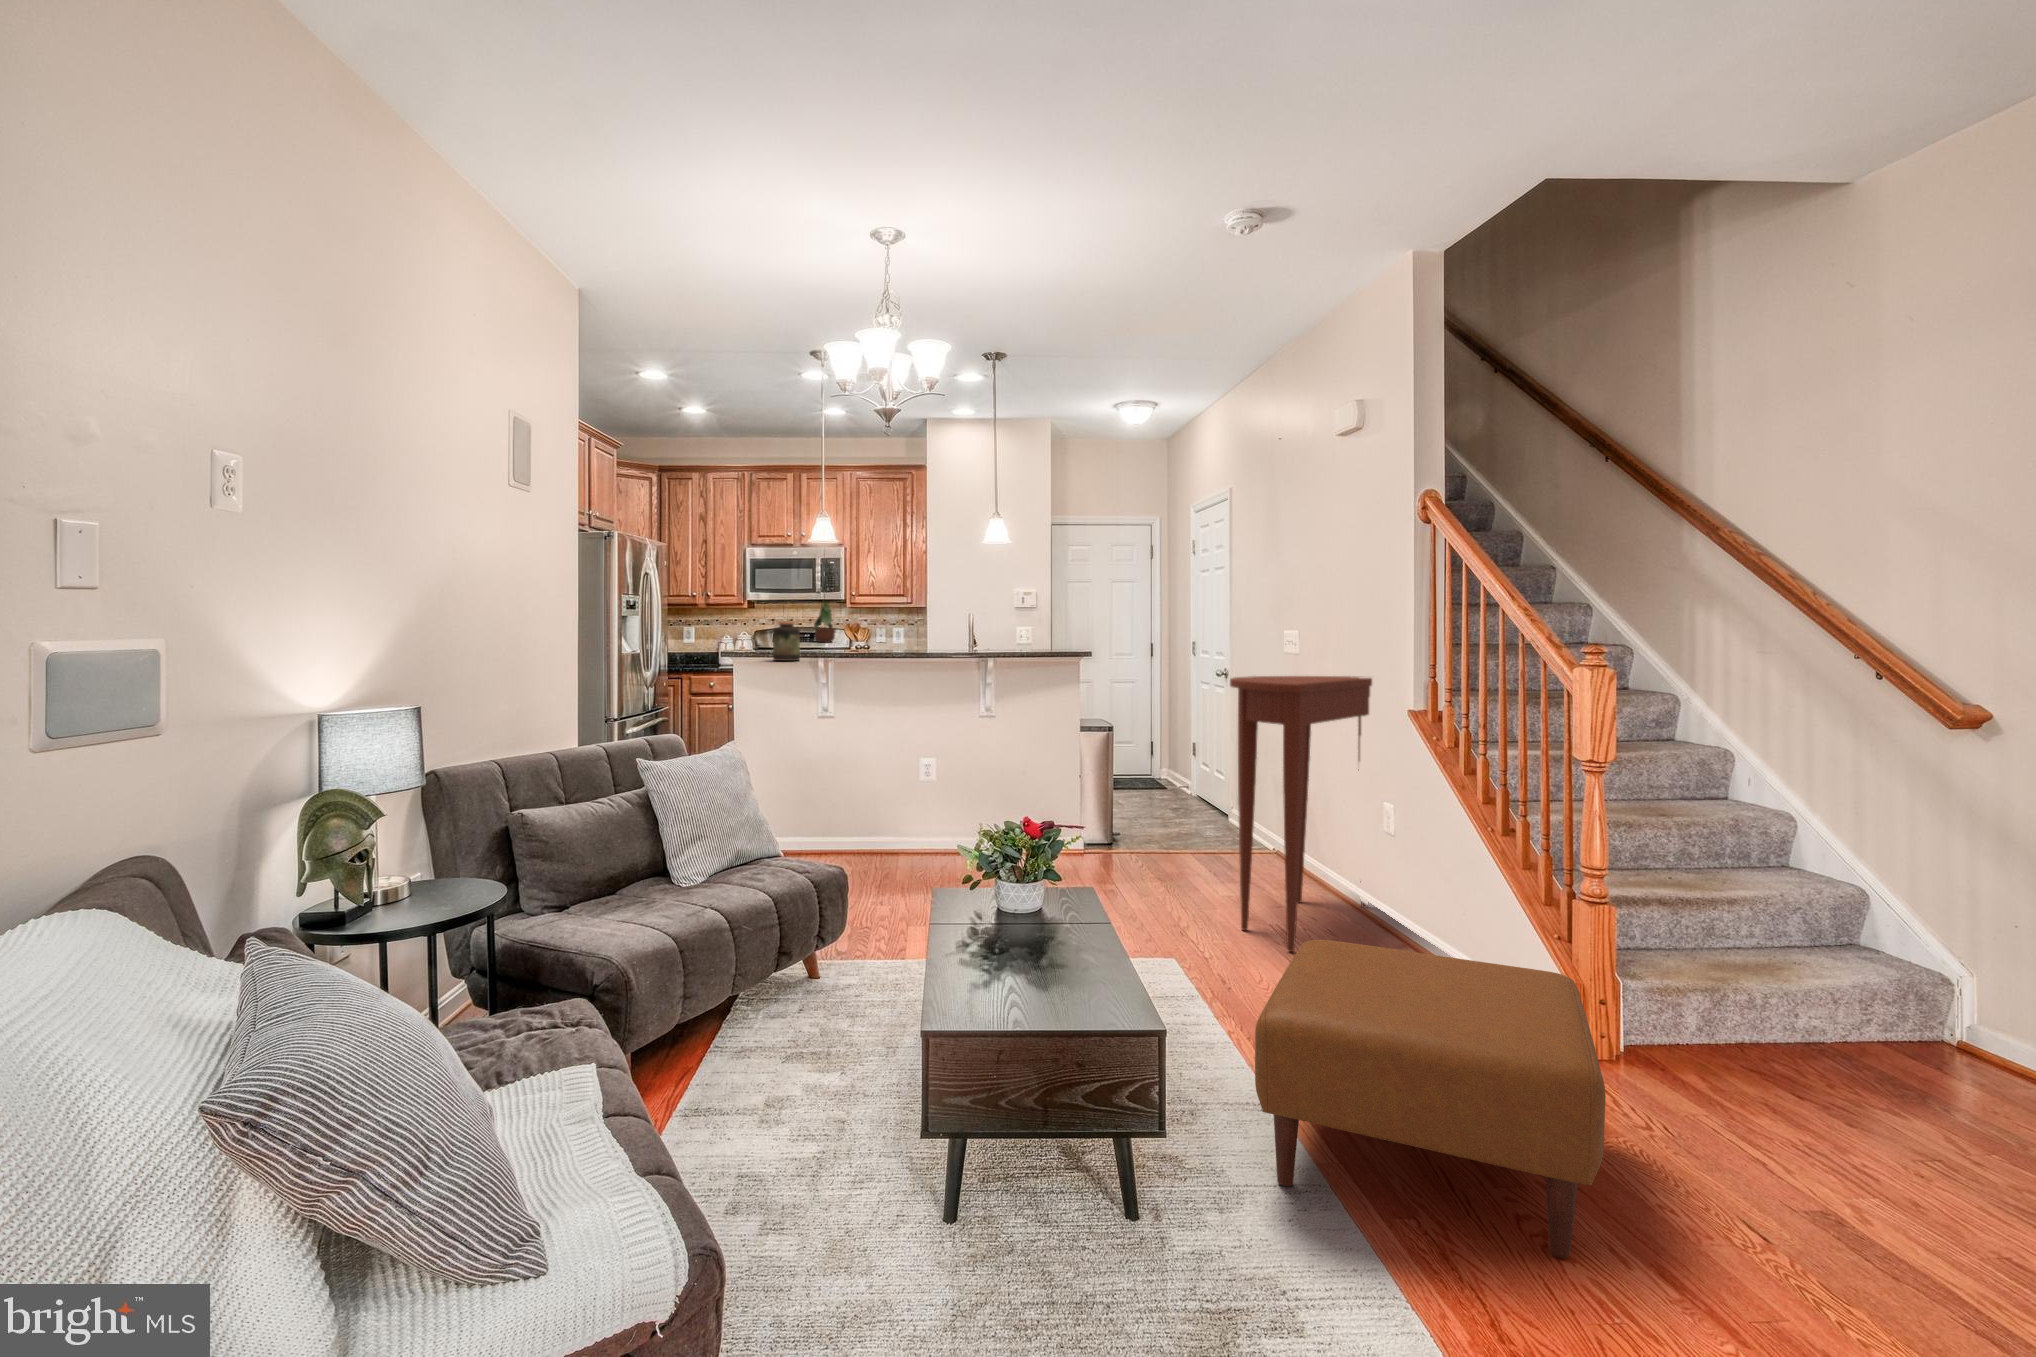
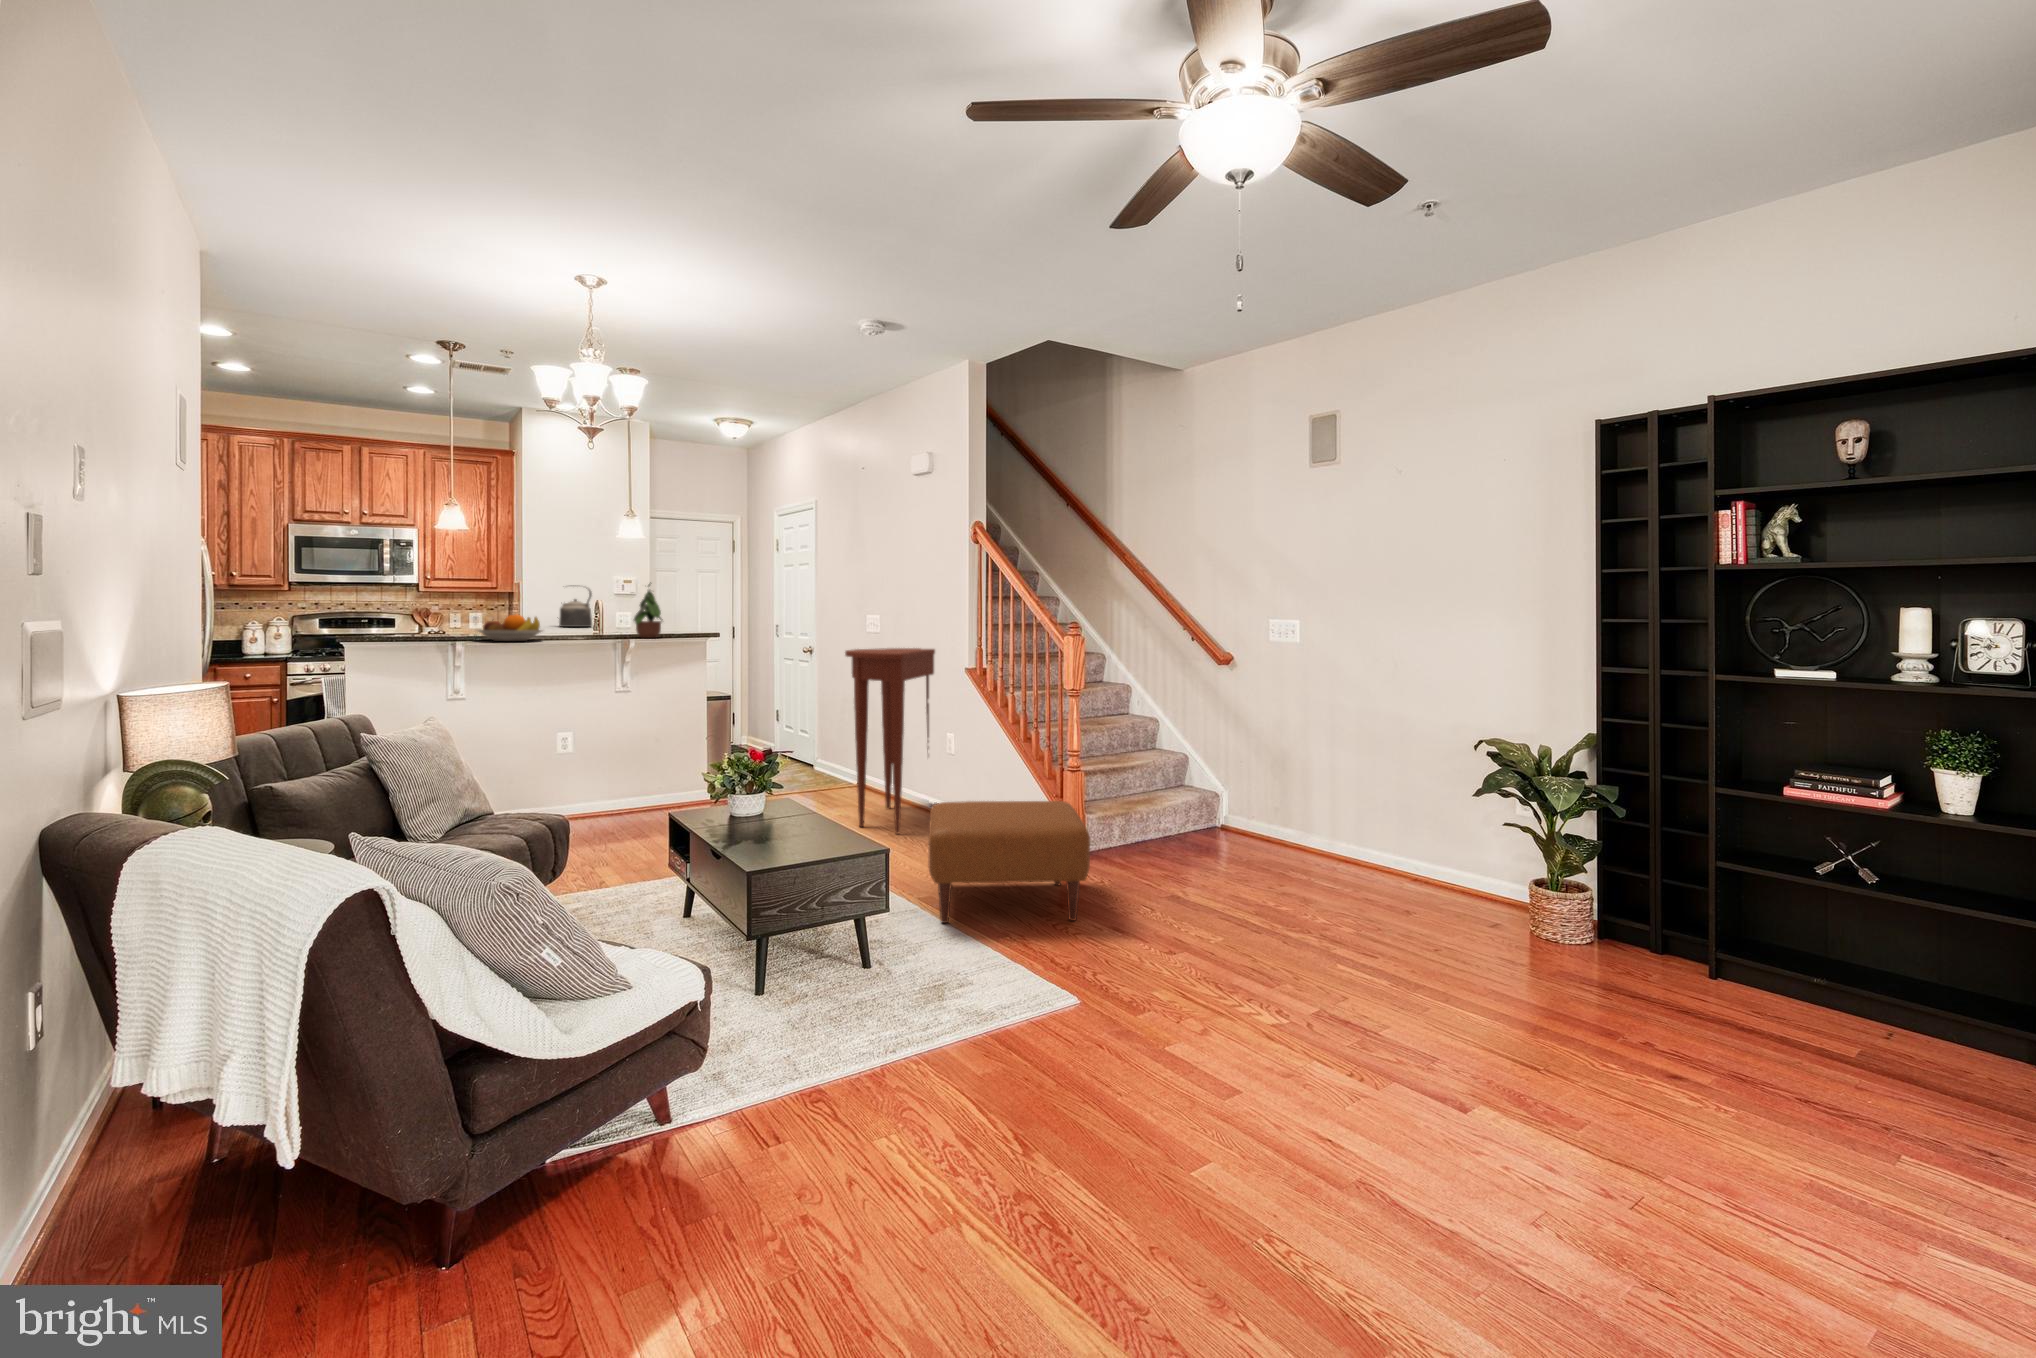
potted plant: present [813,601,835,642] -> present [634,584,663,638]
kettle: none [958,601,994,646] -> present [559,589,592,627]
jar: present [773,621,800,661] -> none [414,605,443,643]
fruit bowl: none [833,631,902,660] -> present [478,614,542,641]

